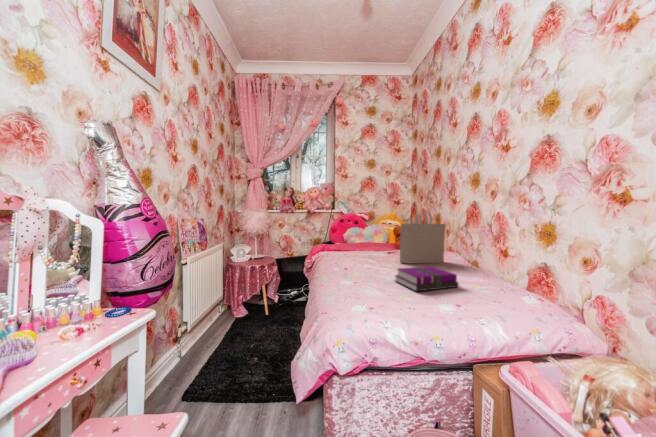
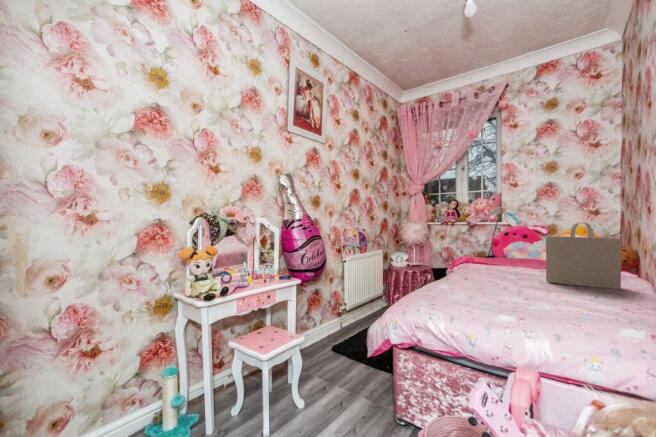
notebook: present [395,266,459,291] -> none [507,282,584,312]

